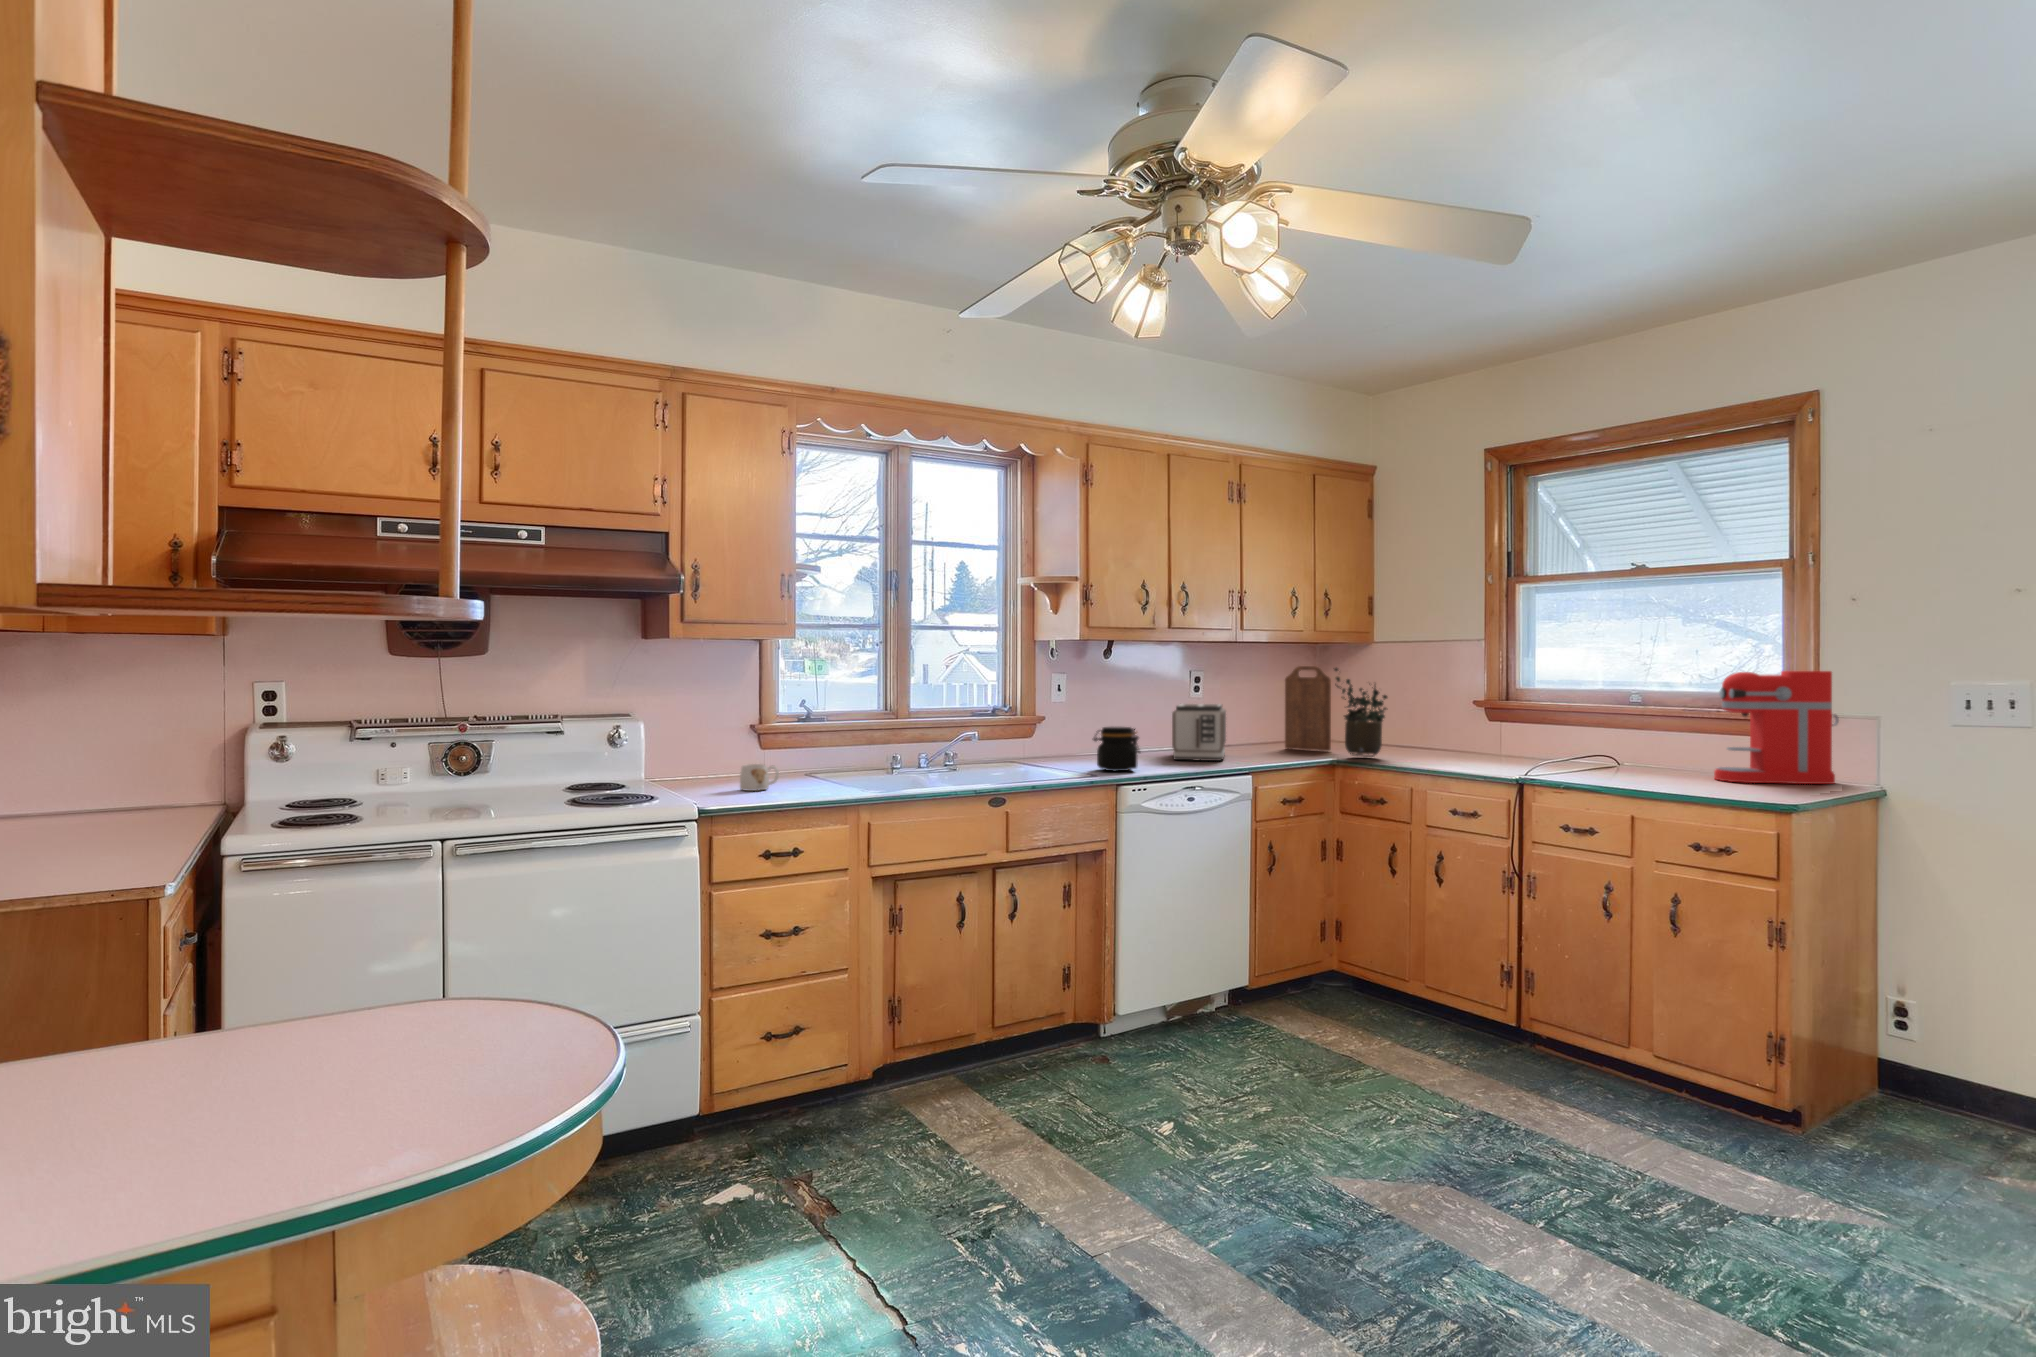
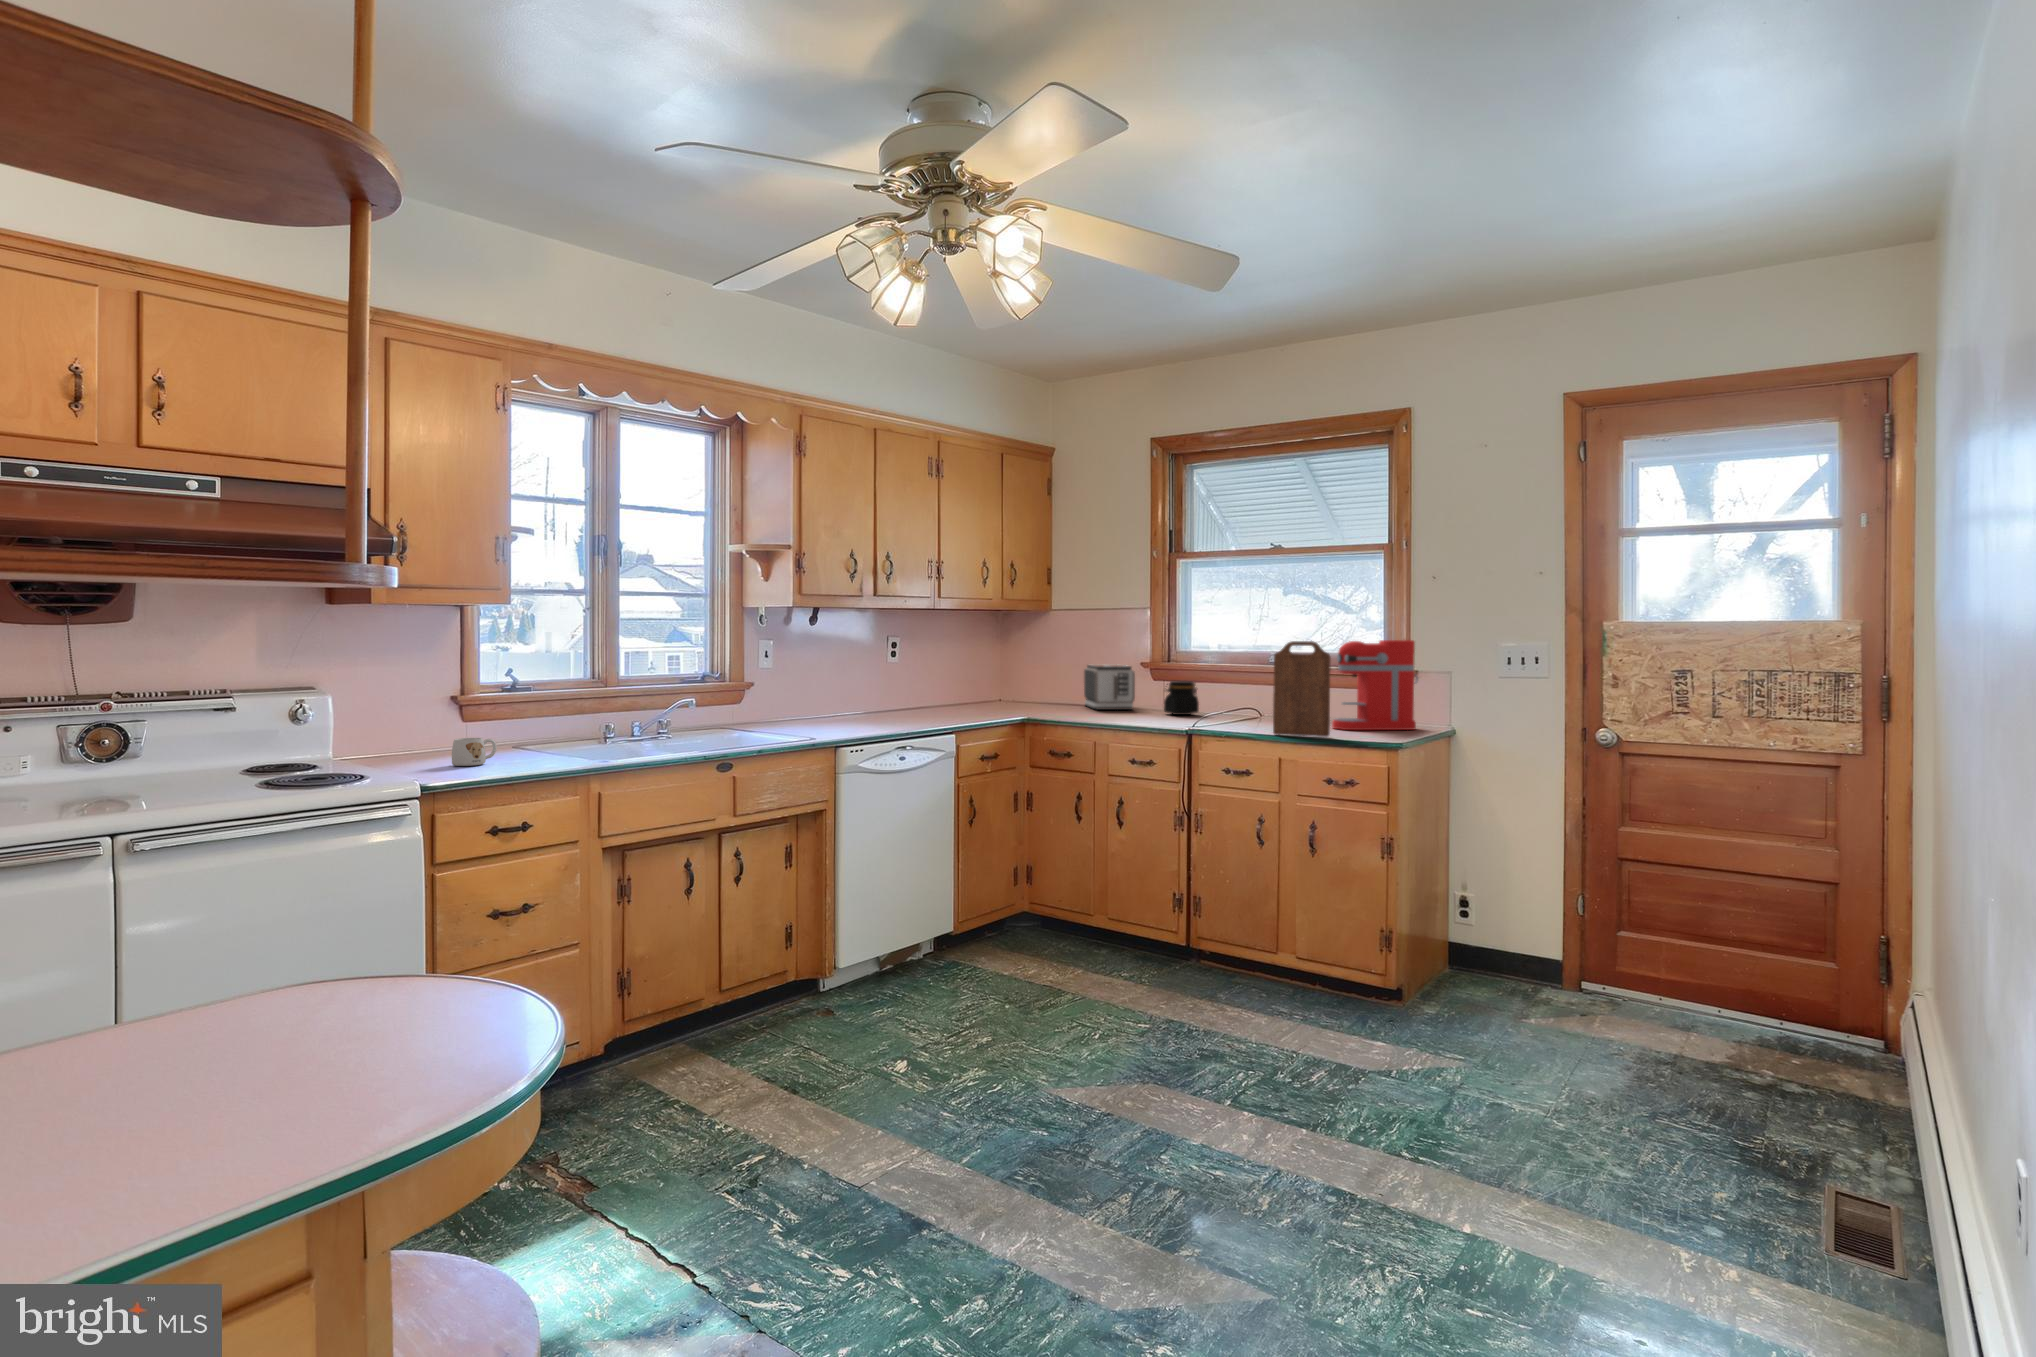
cutting board: present [1285,666,1331,751] -> present [1273,641,1331,737]
potted plant: present [1334,668,1387,757] -> none [1029,637,1077,717]
toaster: present [1172,704,1226,761] -> present [1084,665,1135,710]
jar: present [1093,727,1140,771] -> present [1164,681,1199,715]

